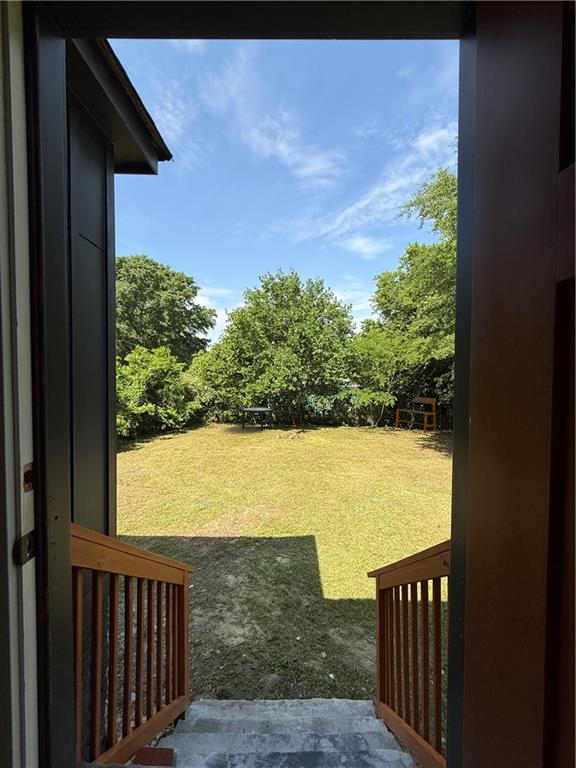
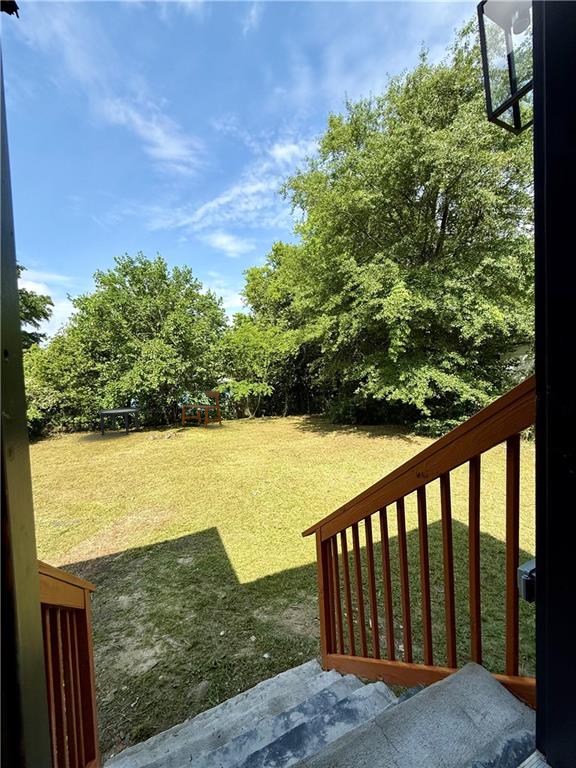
bench: present [396,397,437,433] -> present [182,391,222,428]

